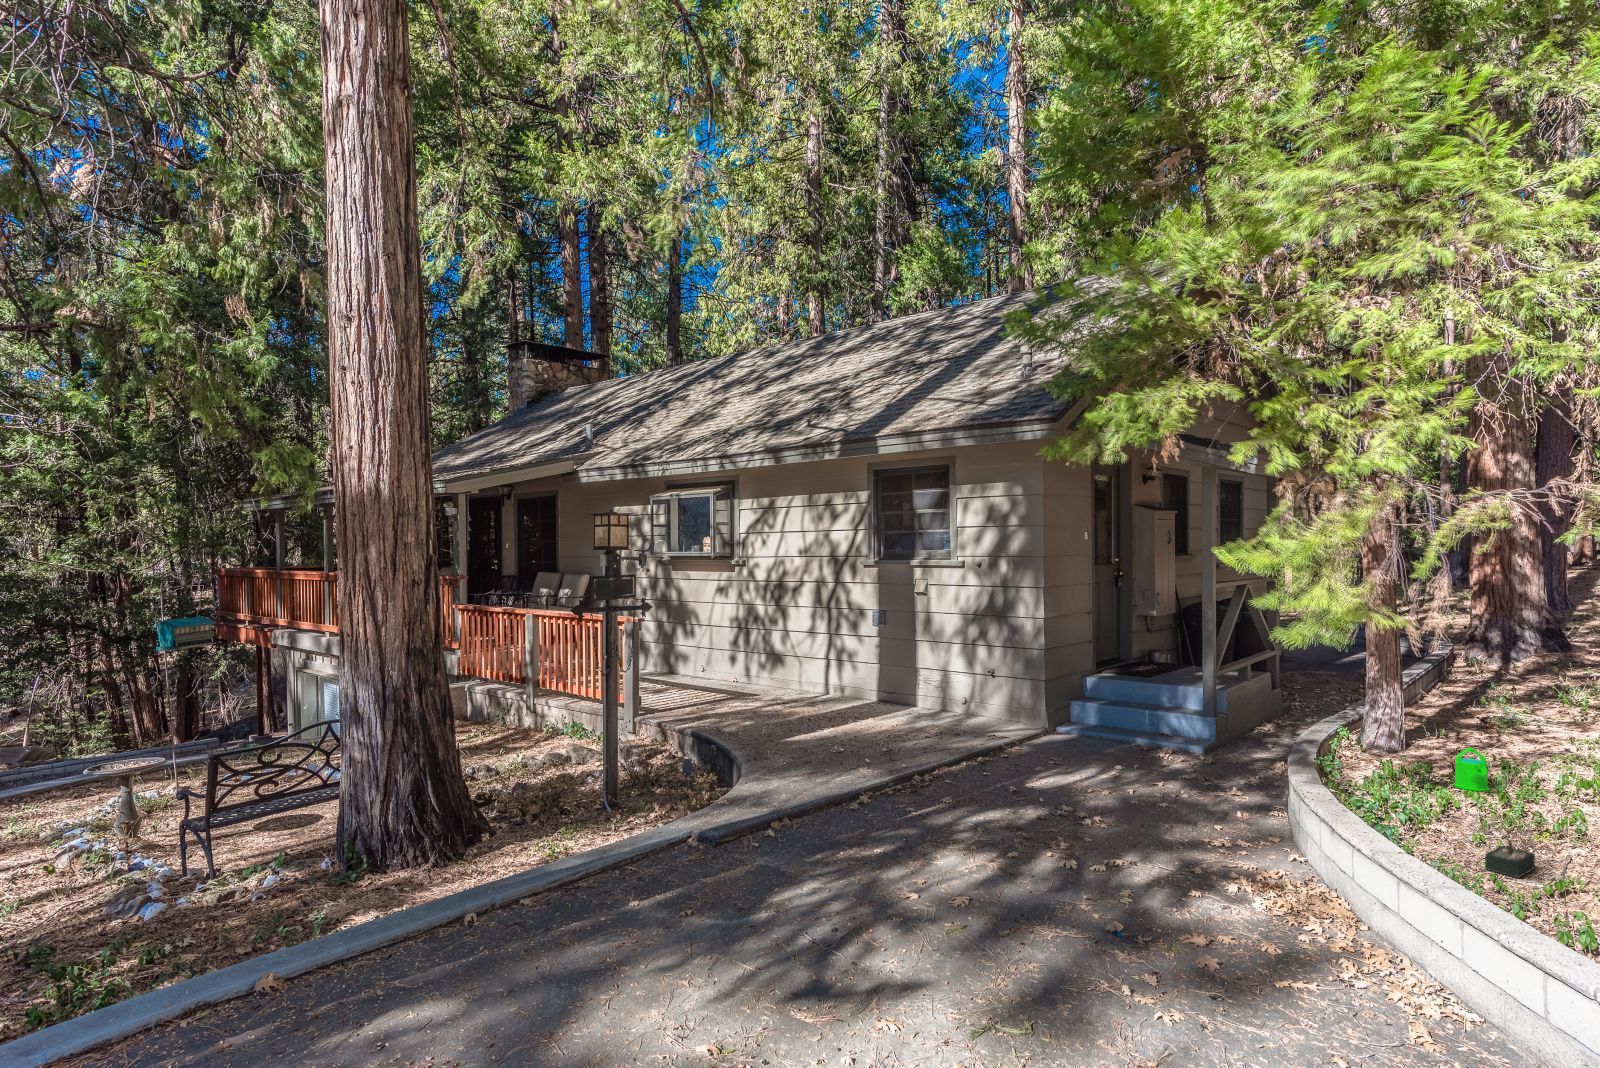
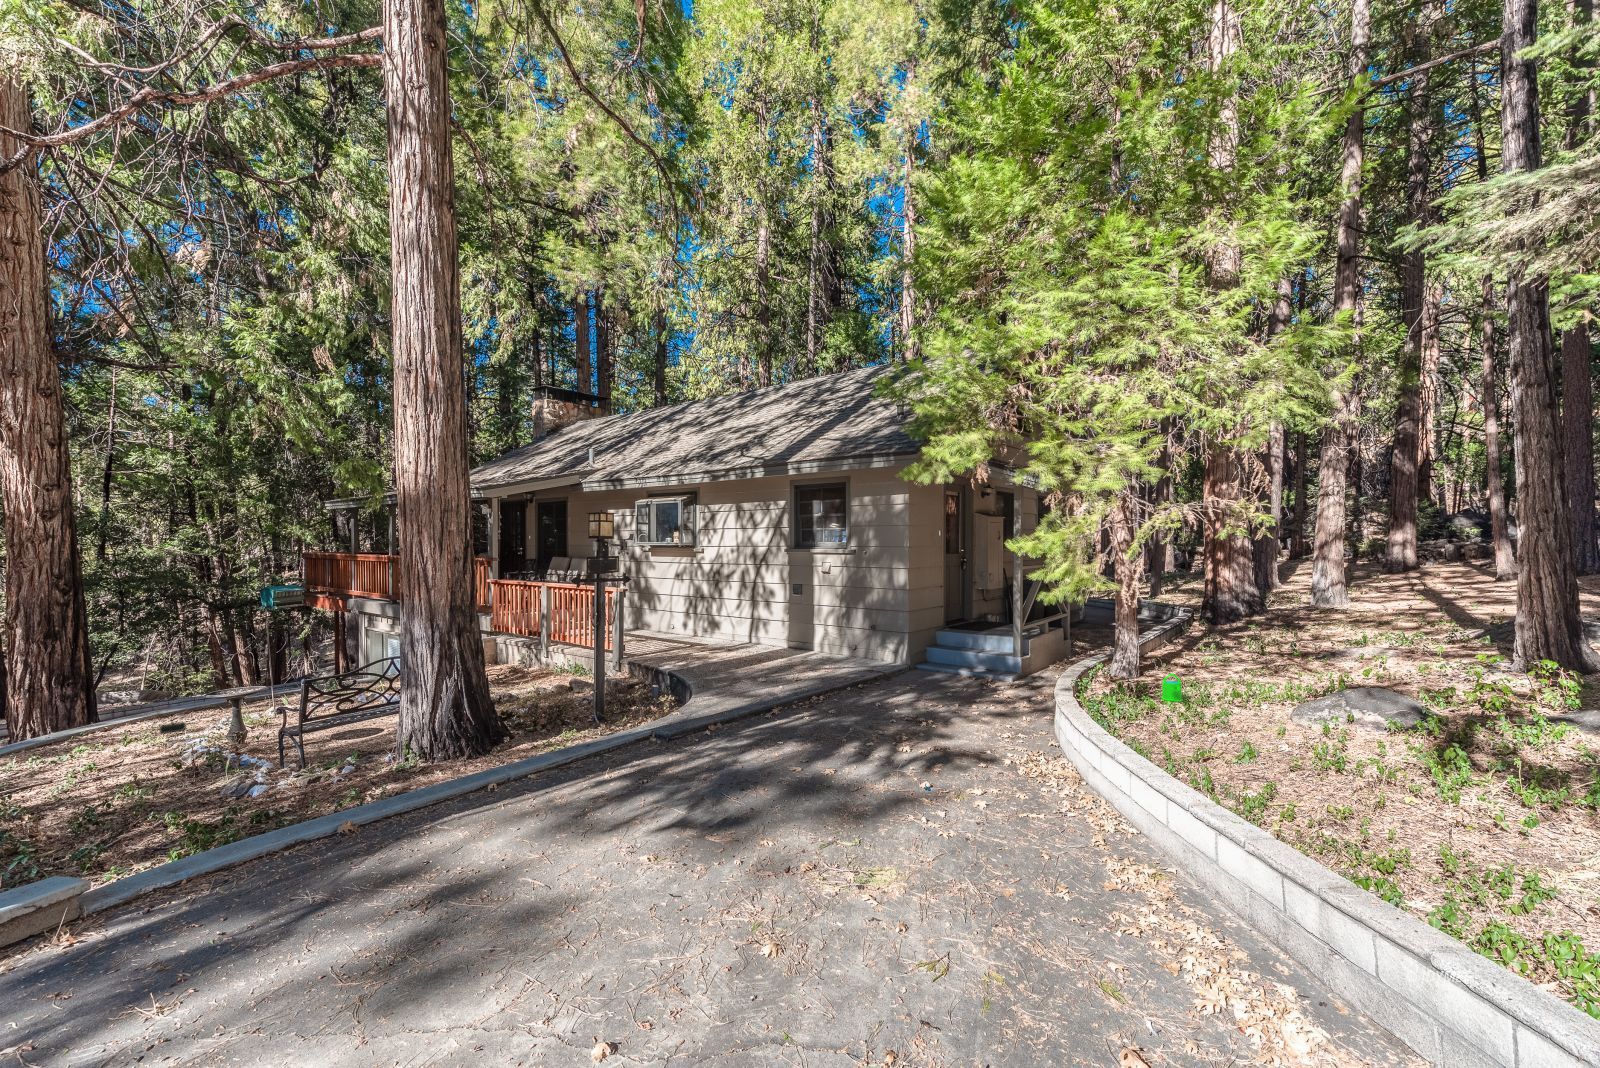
decorative plant: present [1473,814,1537,878] -> present [152,709,190,734]

